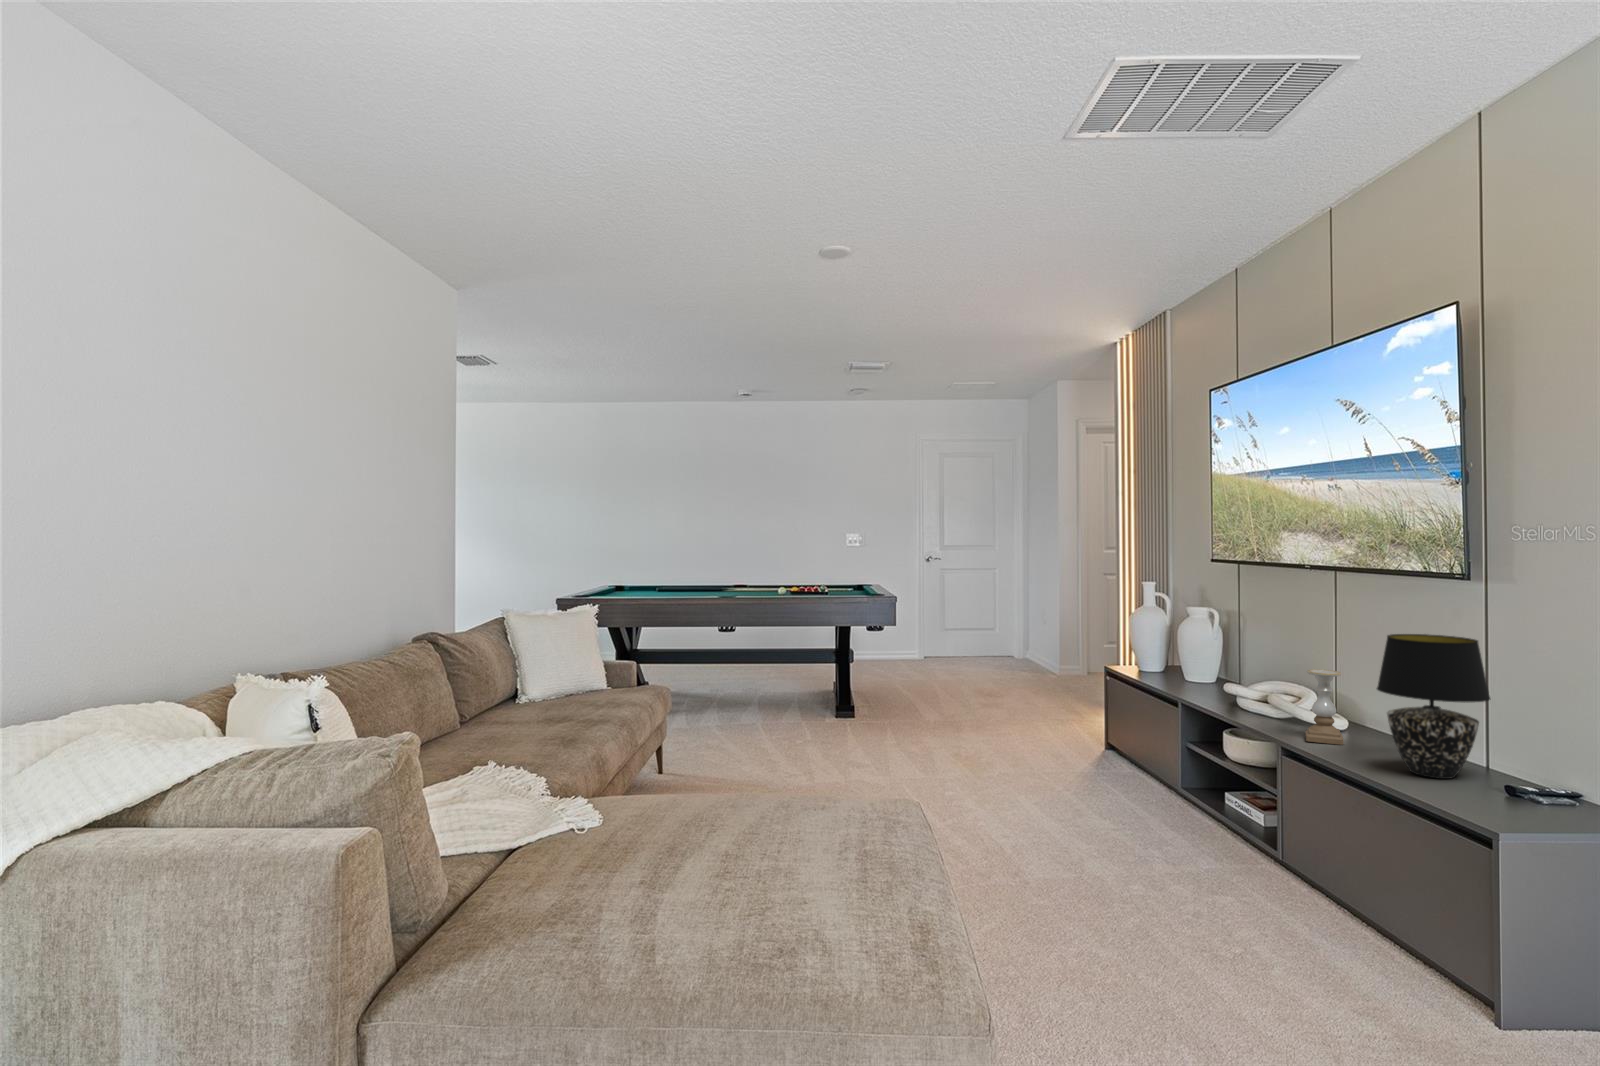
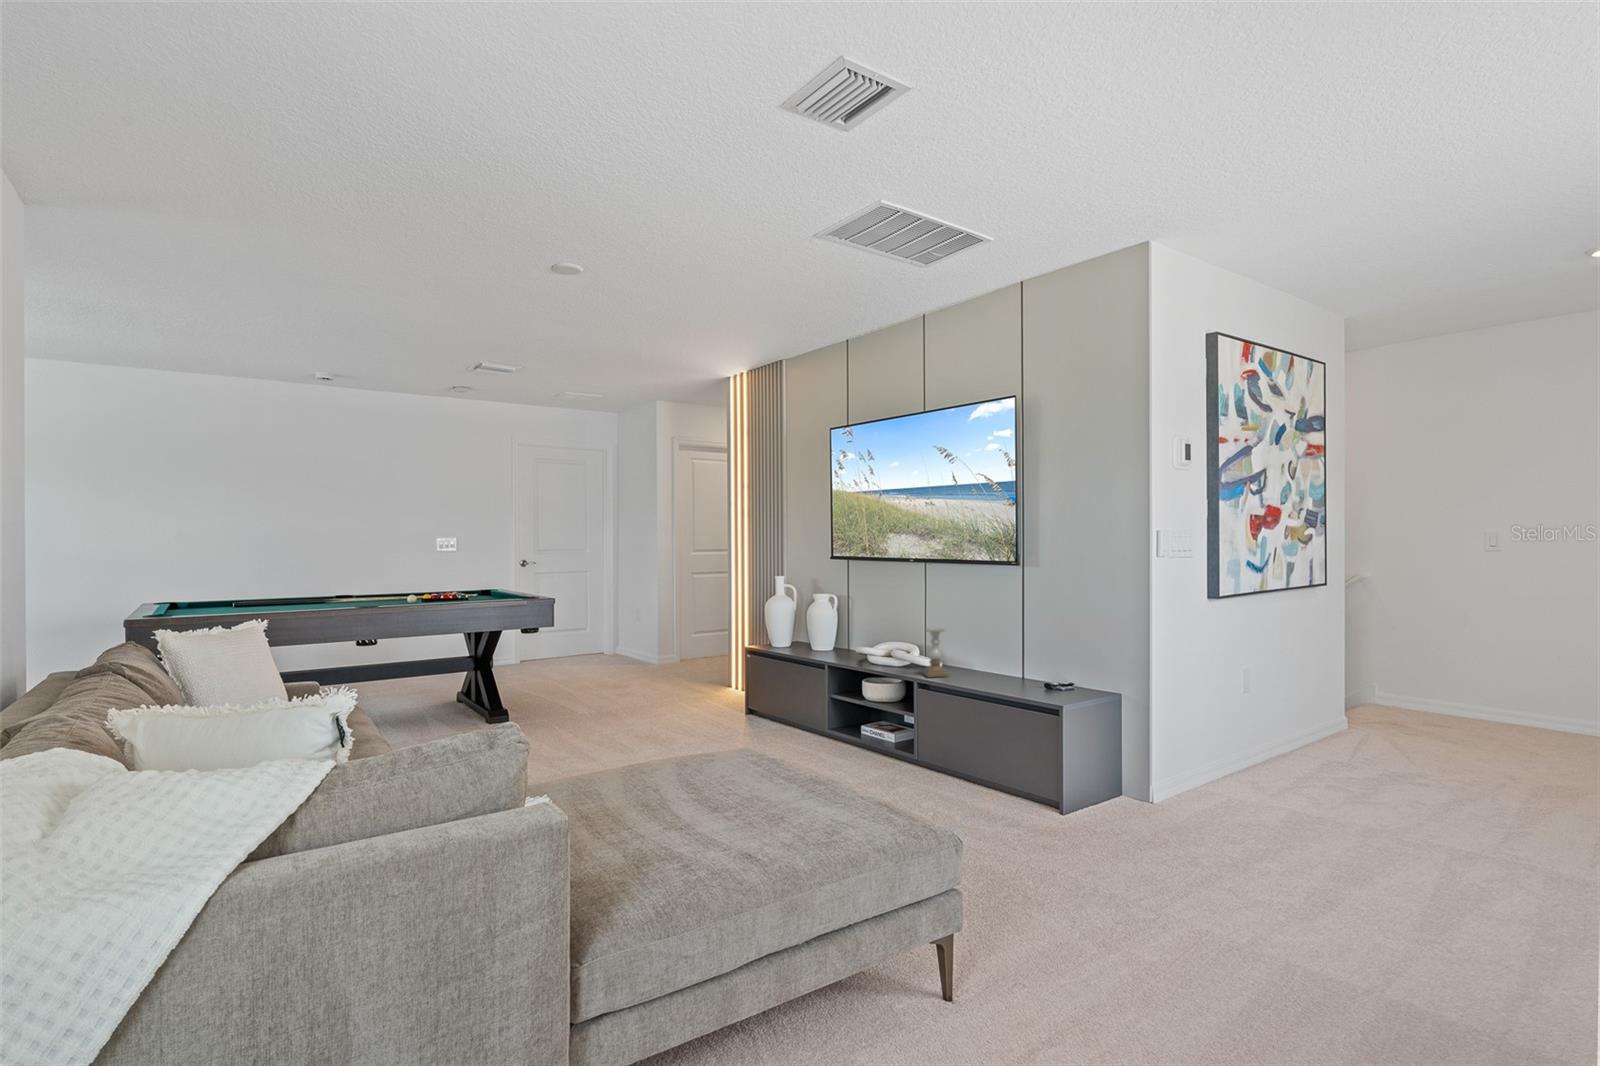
table lamp: present [1377,634,1490,779] -> none [979,600,1037,688]

